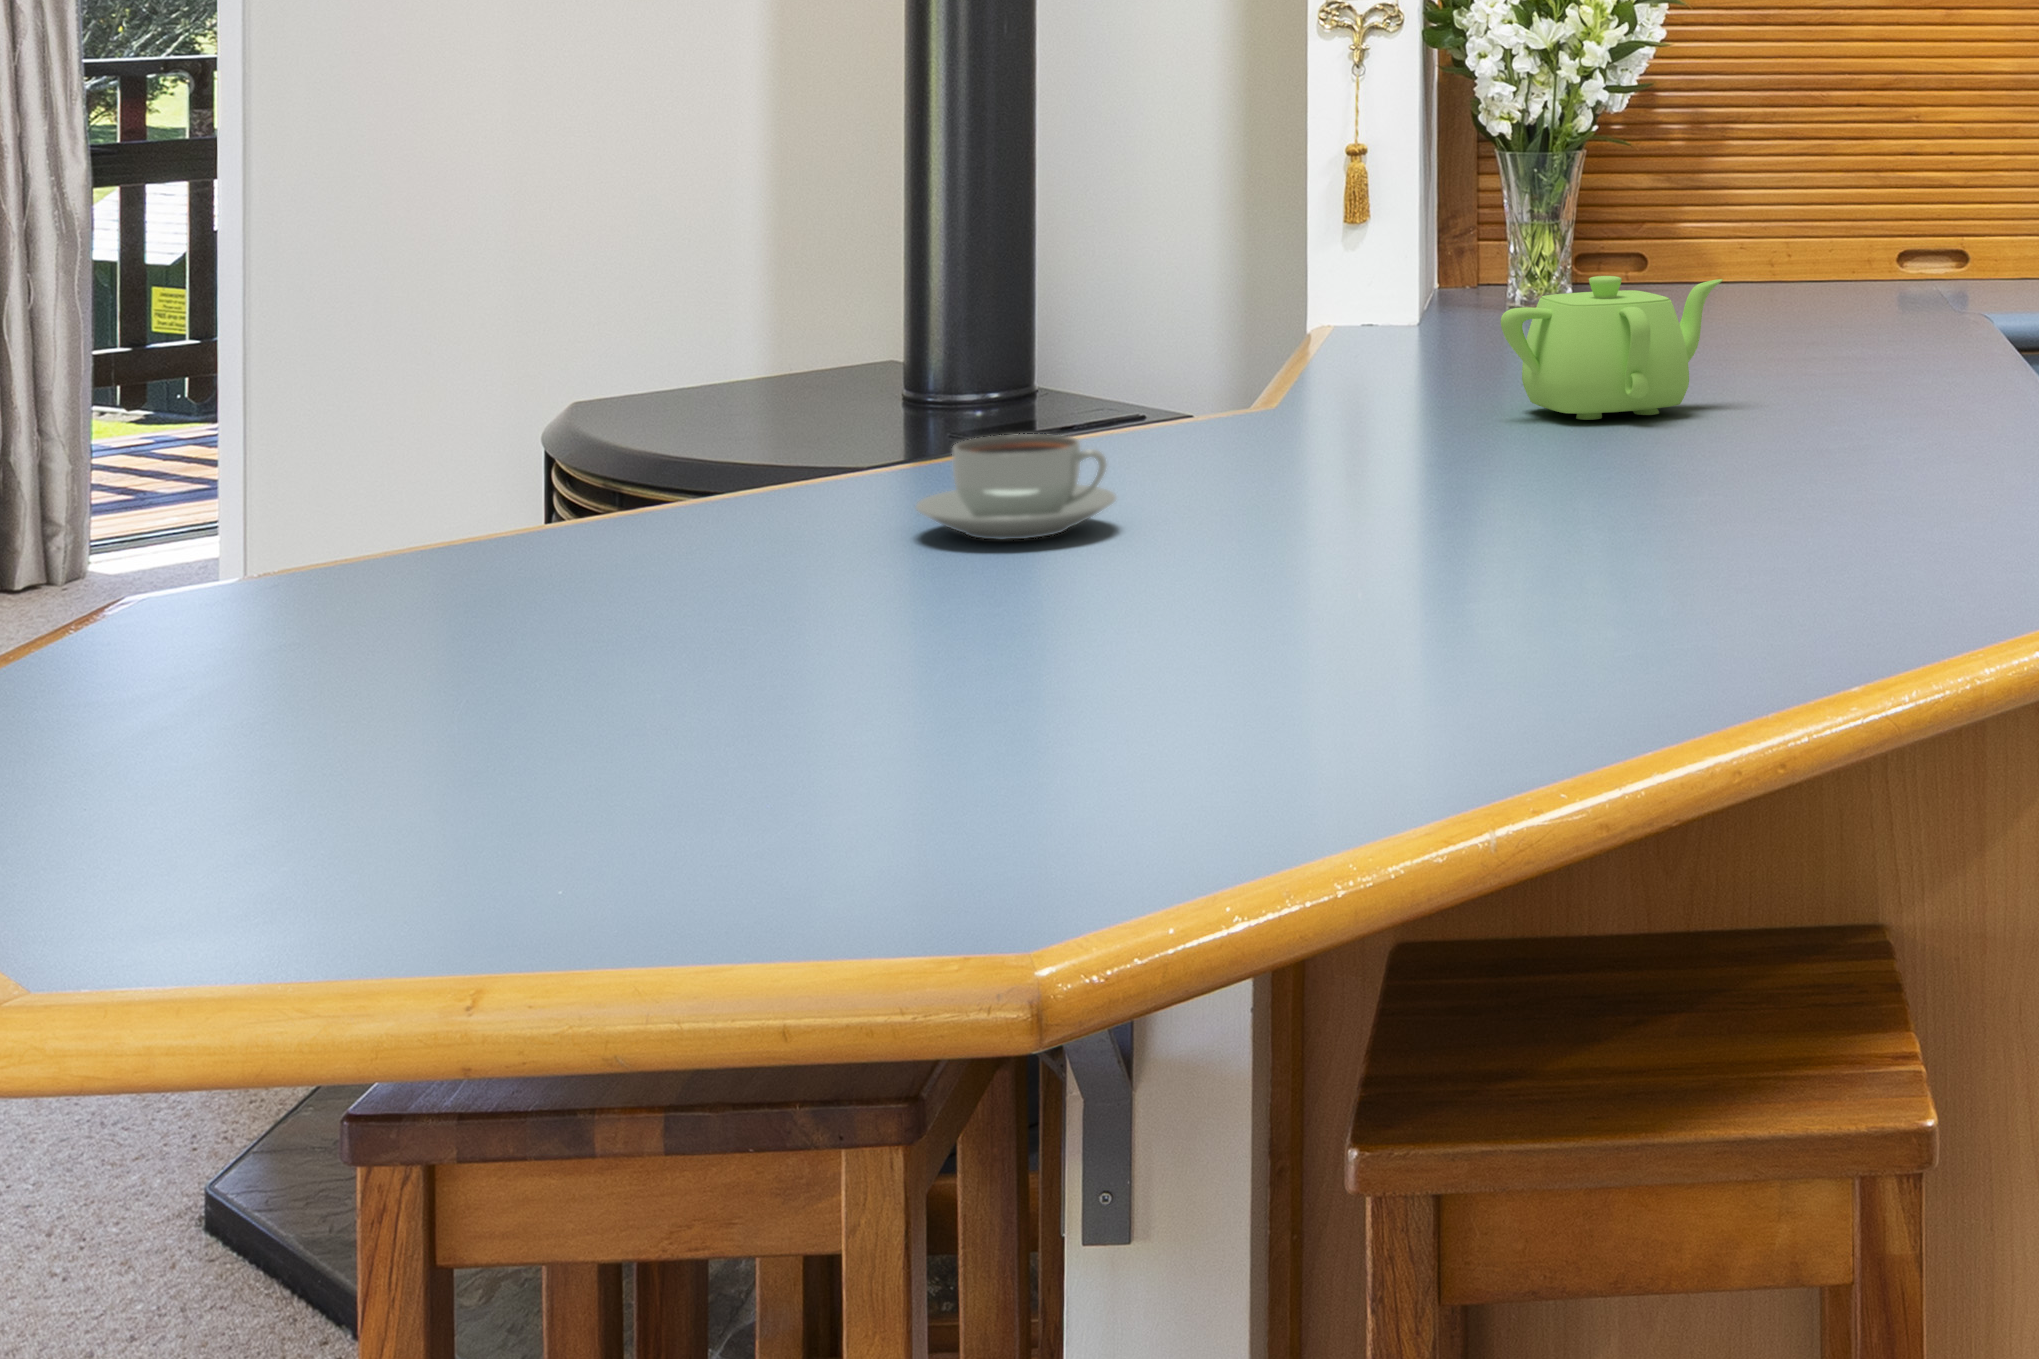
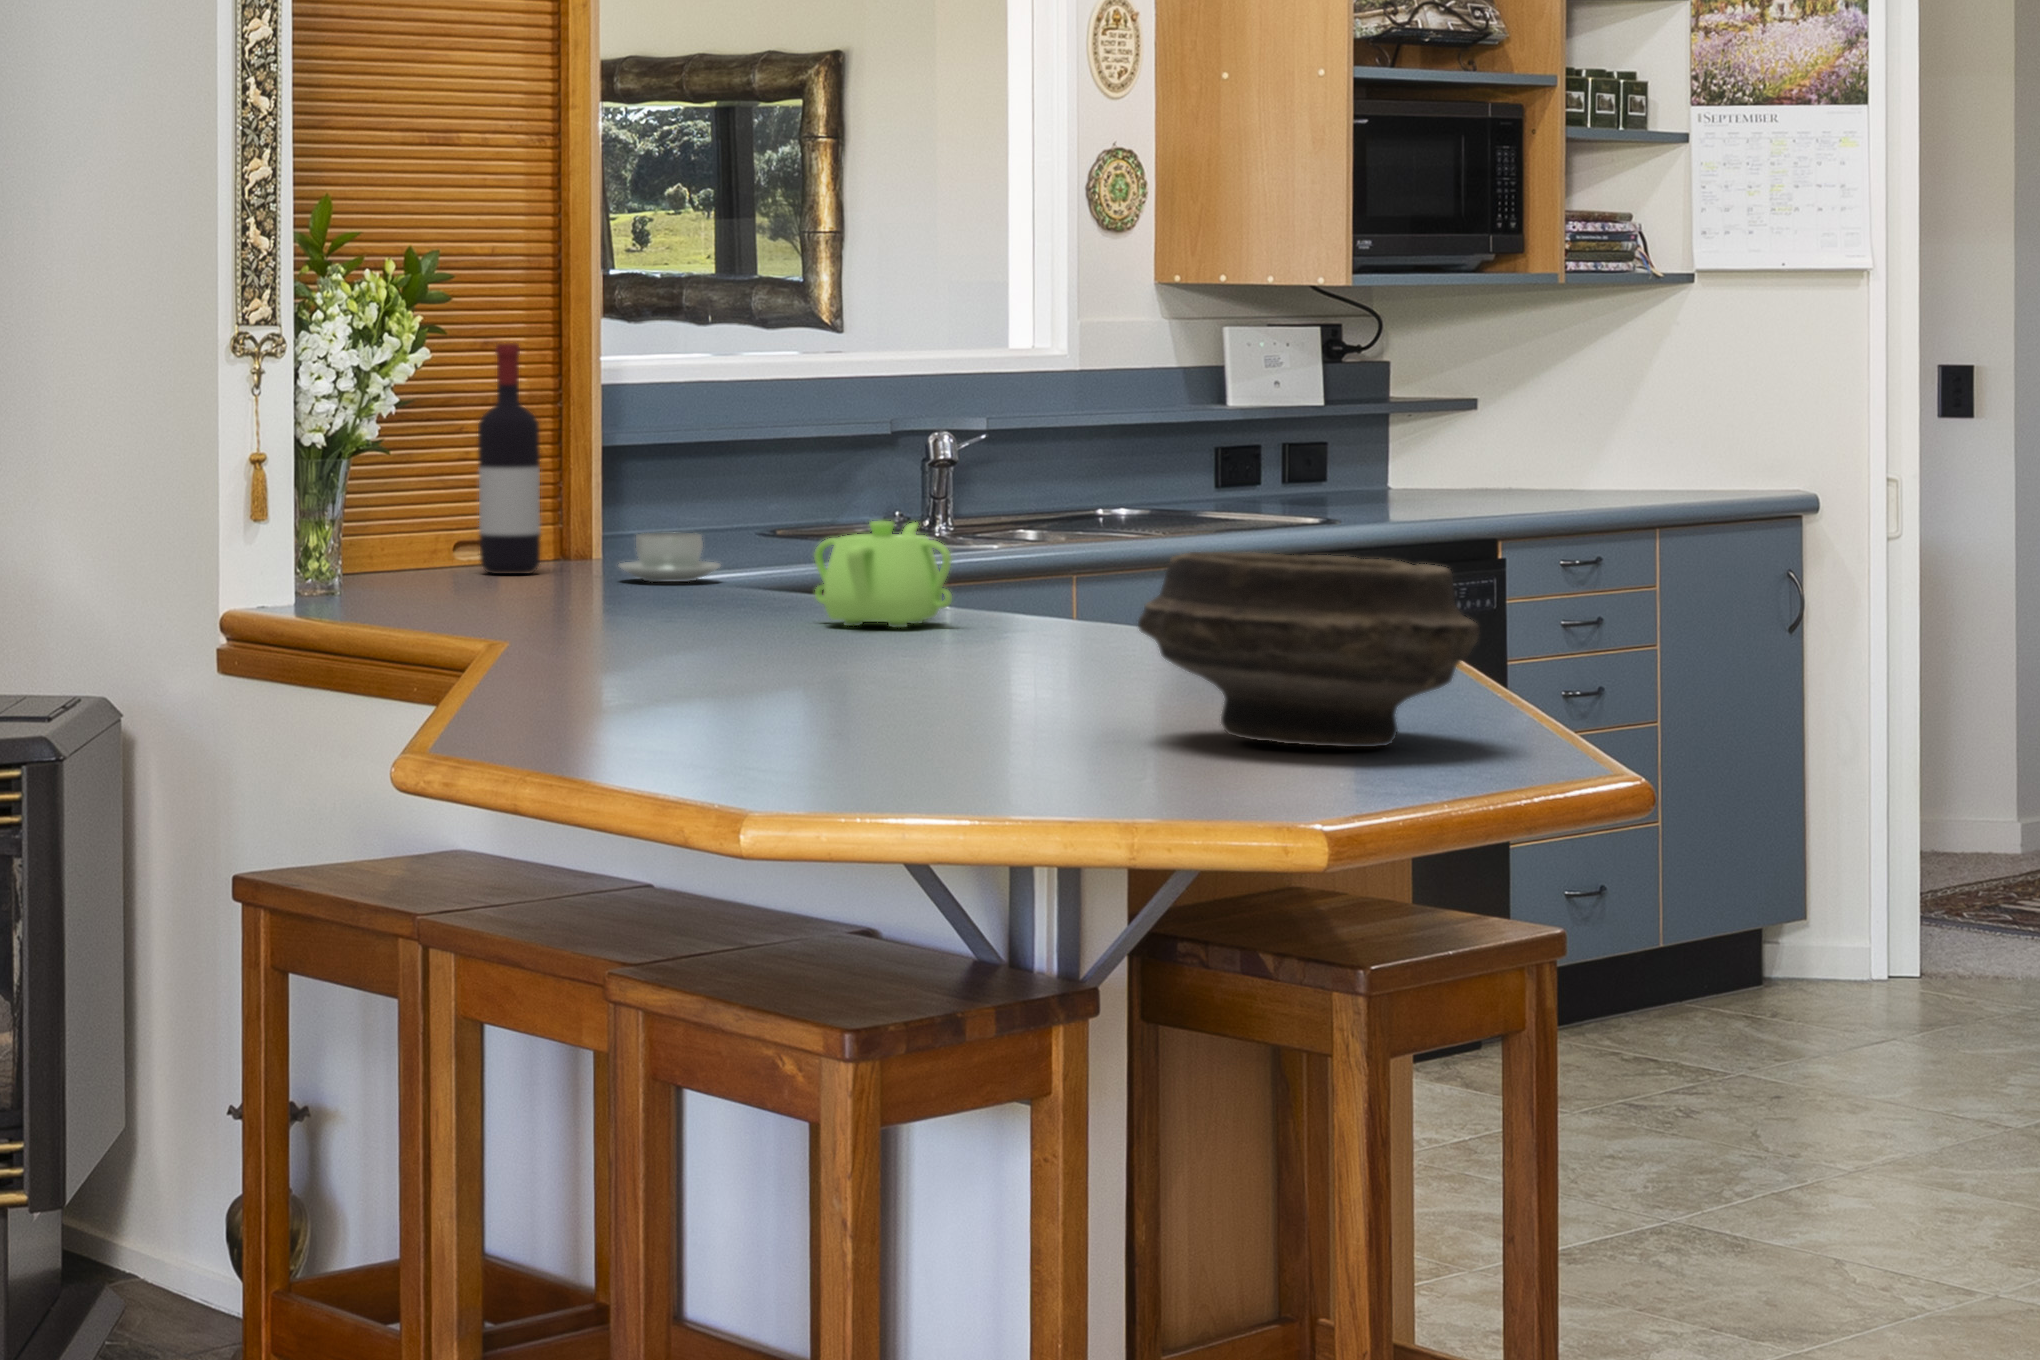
wine bottle: none [1761,19,1834,295] -> present [478,343,541,574]
bowl: none [269,395,798,730] -> present [1138,552,1480,747]
coffee cup: present [916,434,1117,539] -> present [619,533,720,582]

